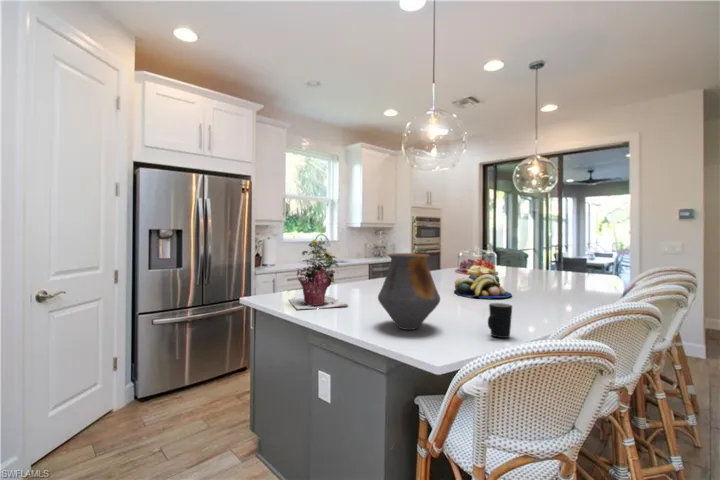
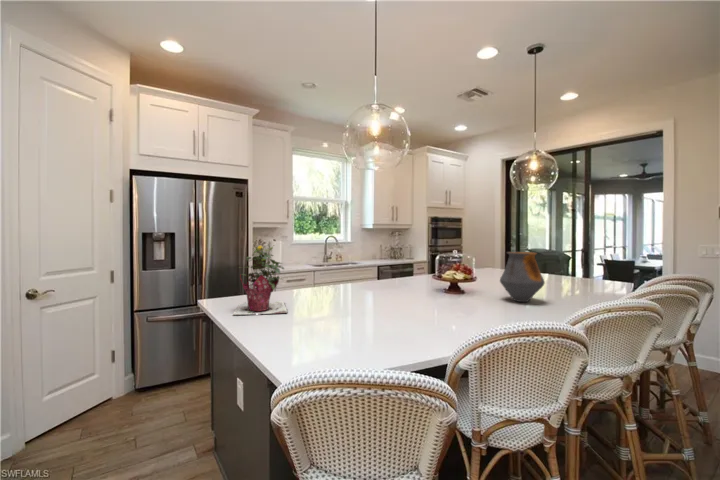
vase: present [378,253,440,330] -> present [500,252,545,302]
fruit bowl: present [455,273,512,298] -> none [418,281,478,308]
mug: present [488,303,512,338] -> none [383,318,413,356]

